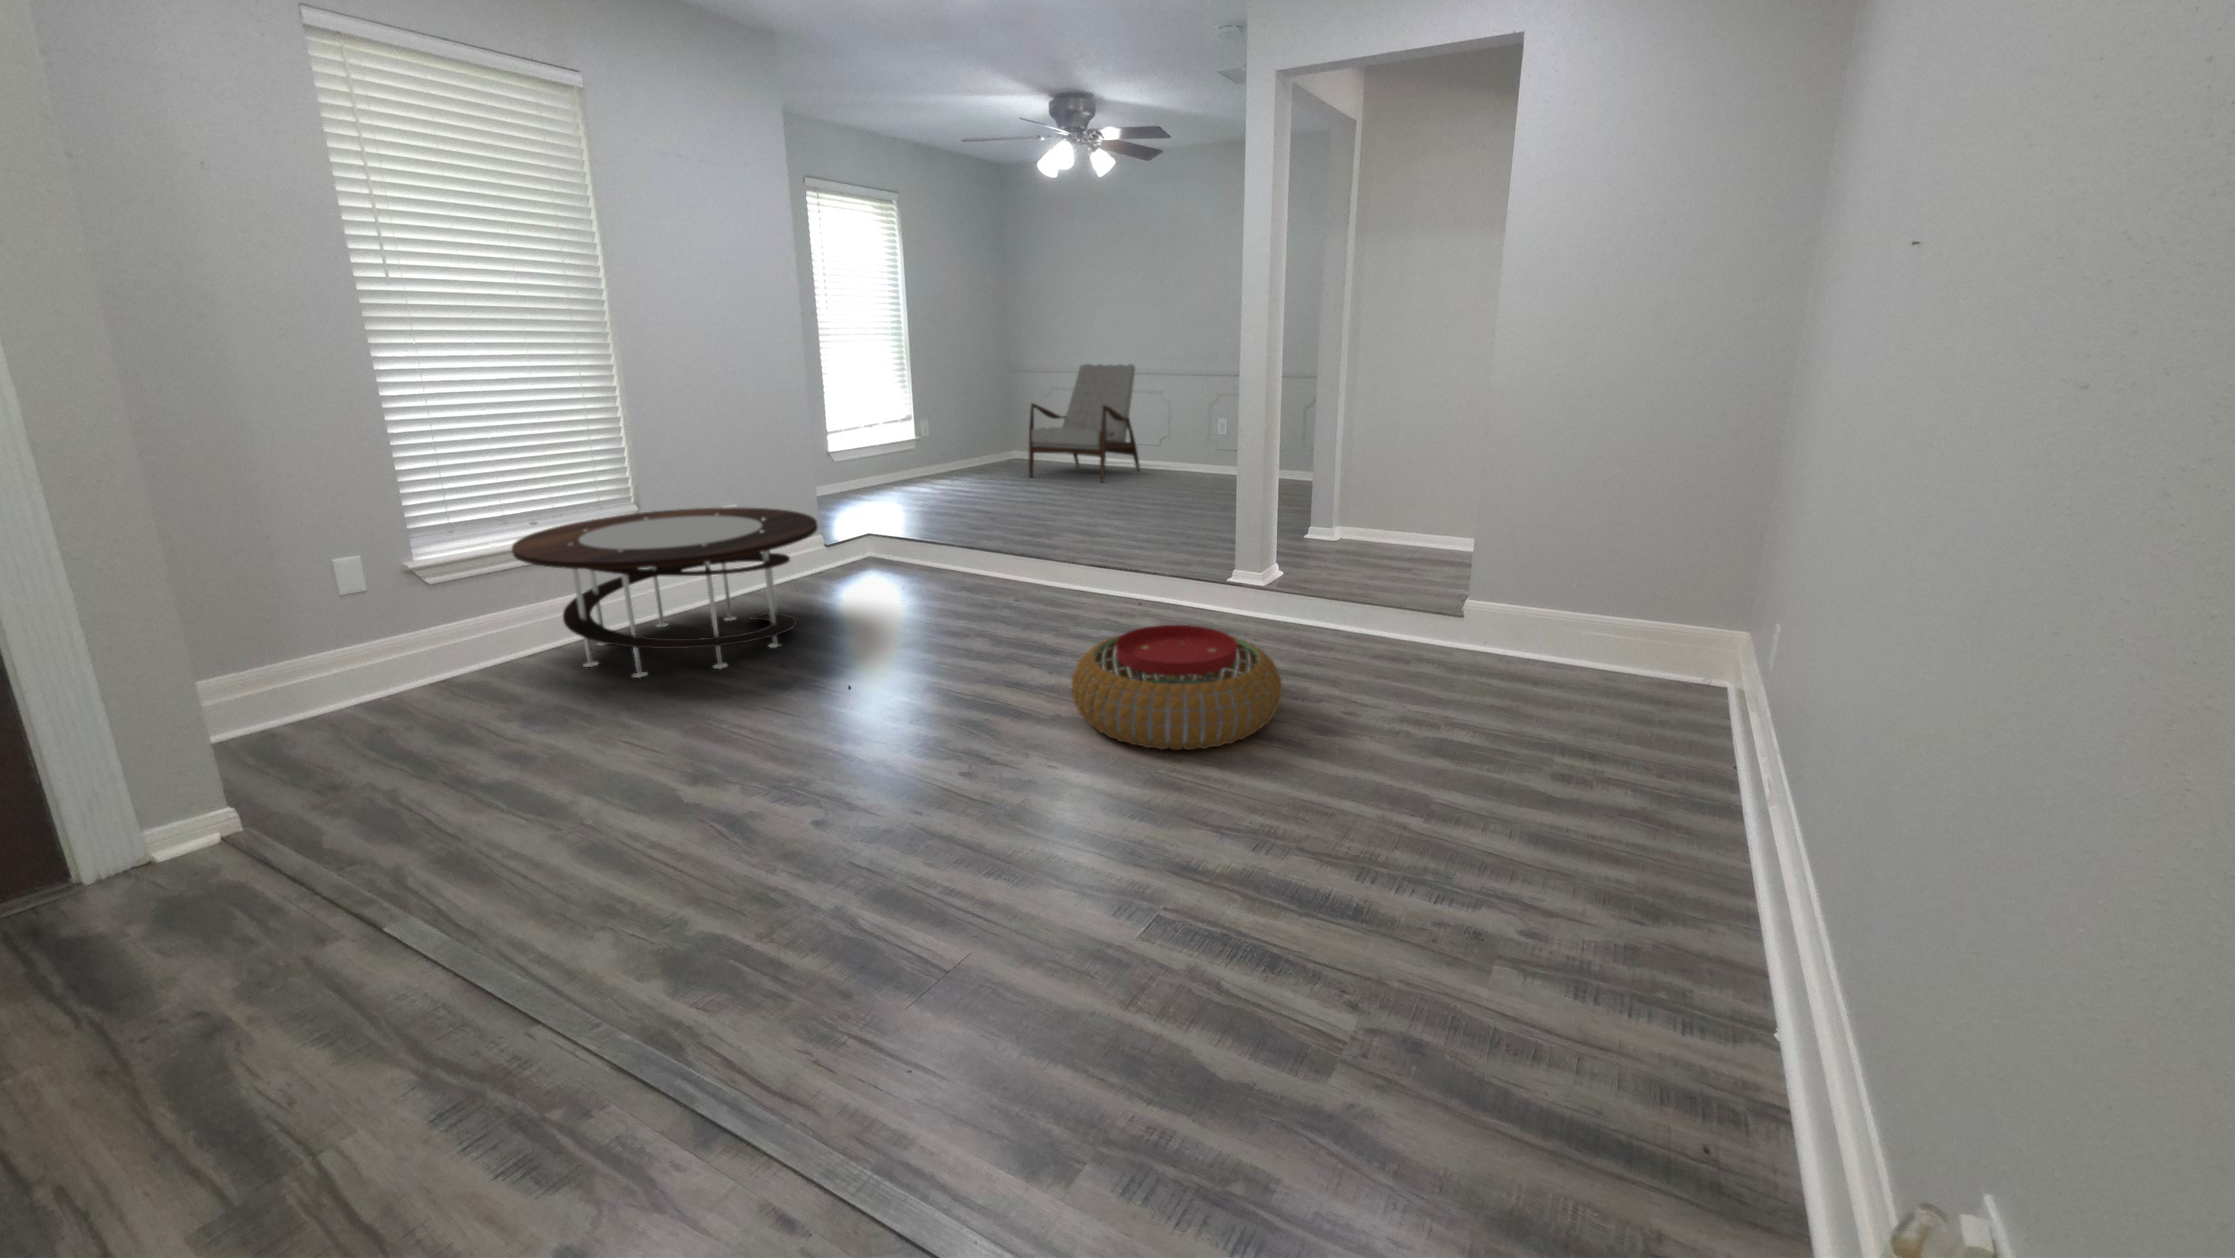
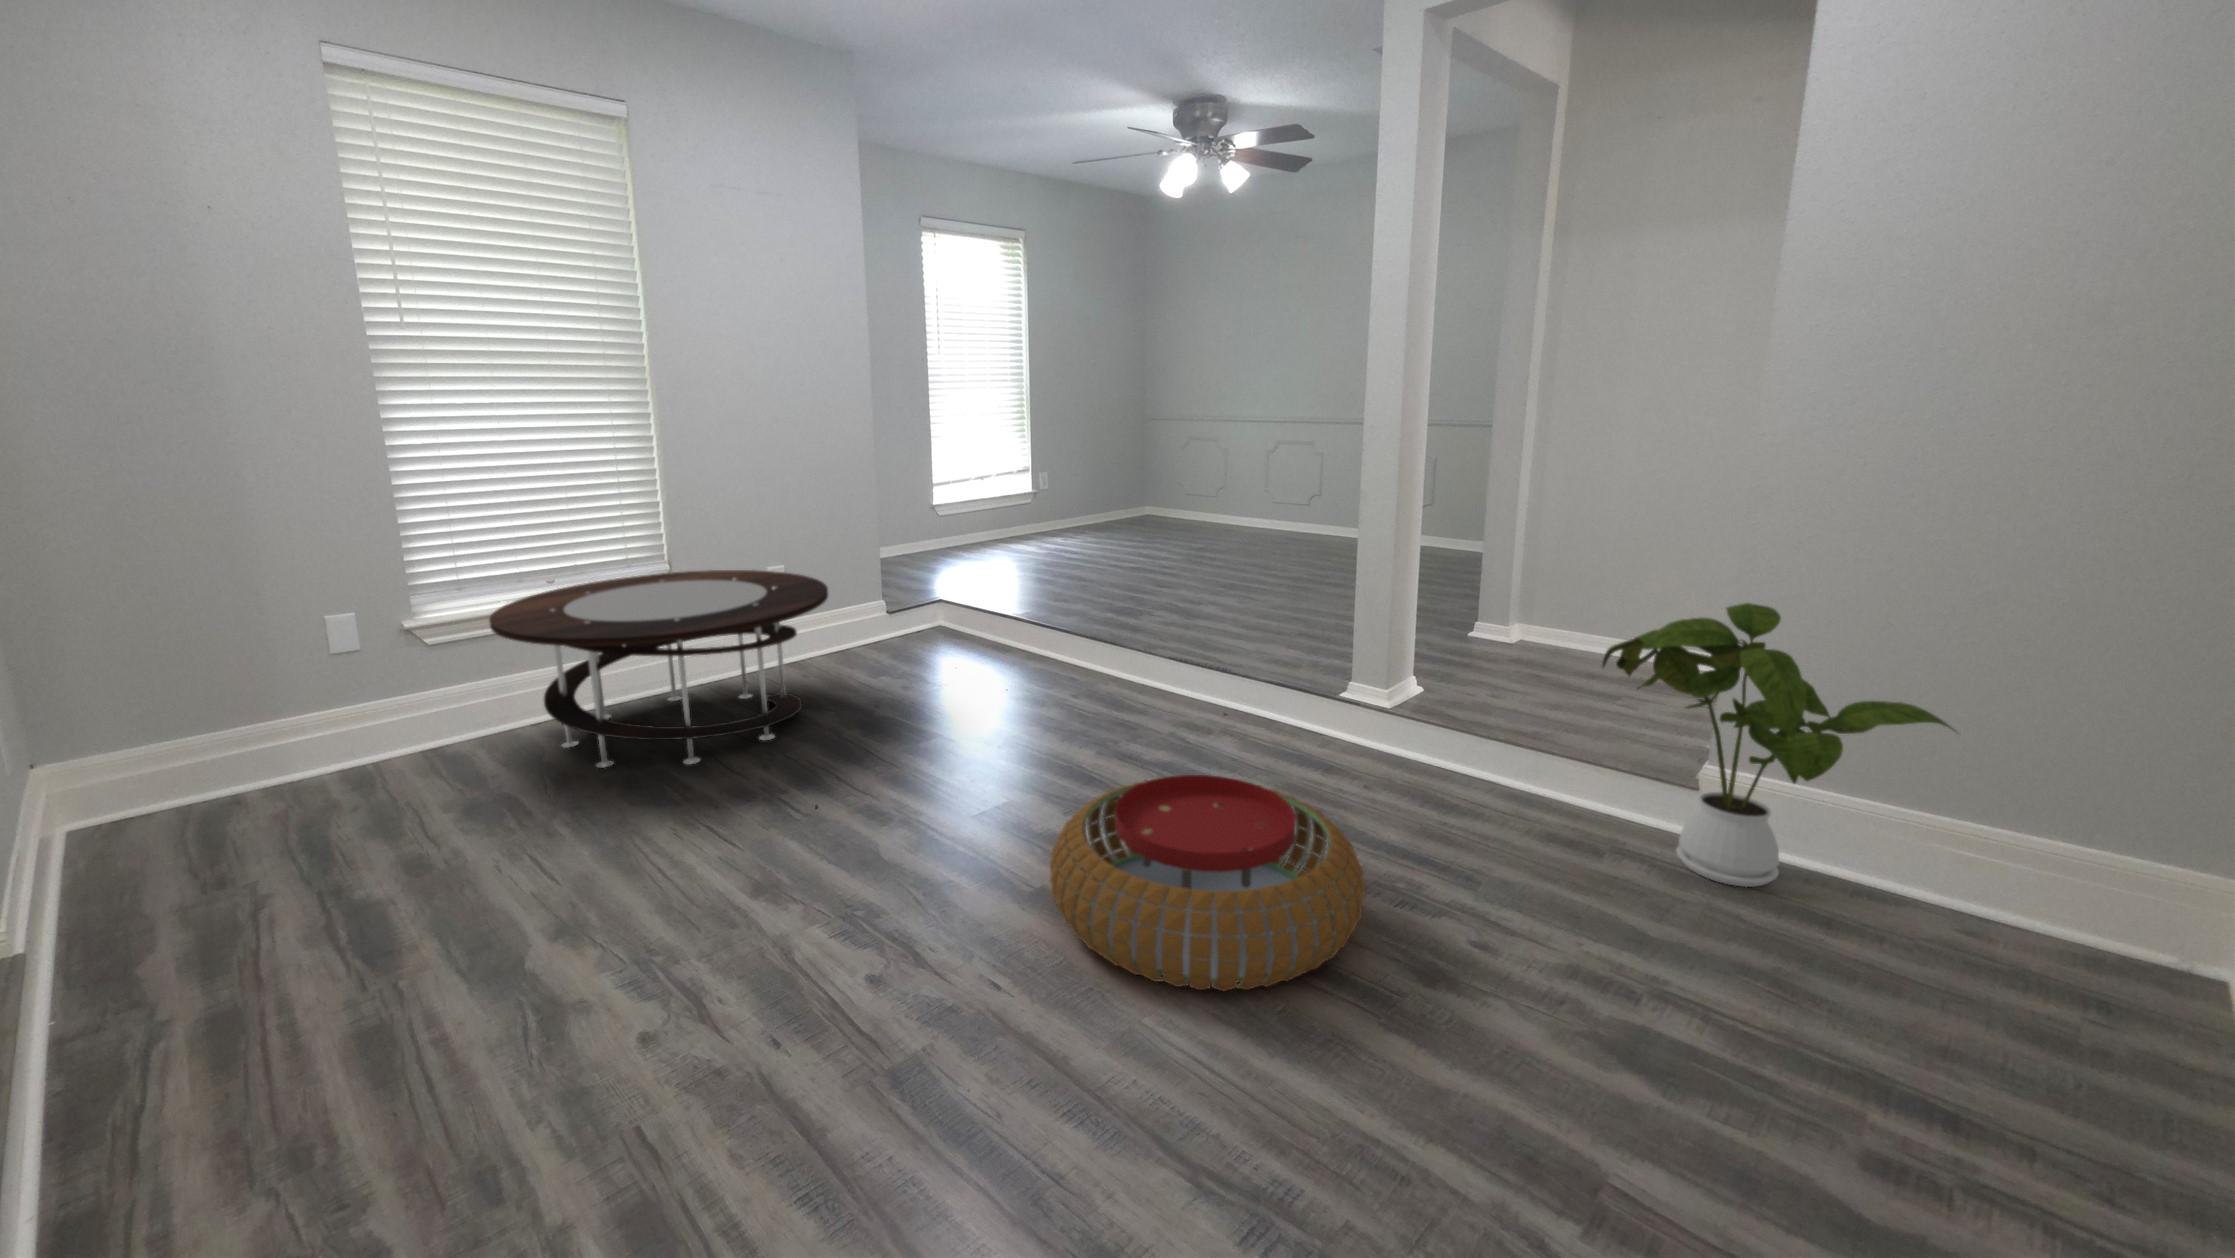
armchair: present [1029,364,1140,482] -> none [1151,411,1283,546]
house plant: none [1407,489,1598,668] -> present [1602,603,1955,887]

